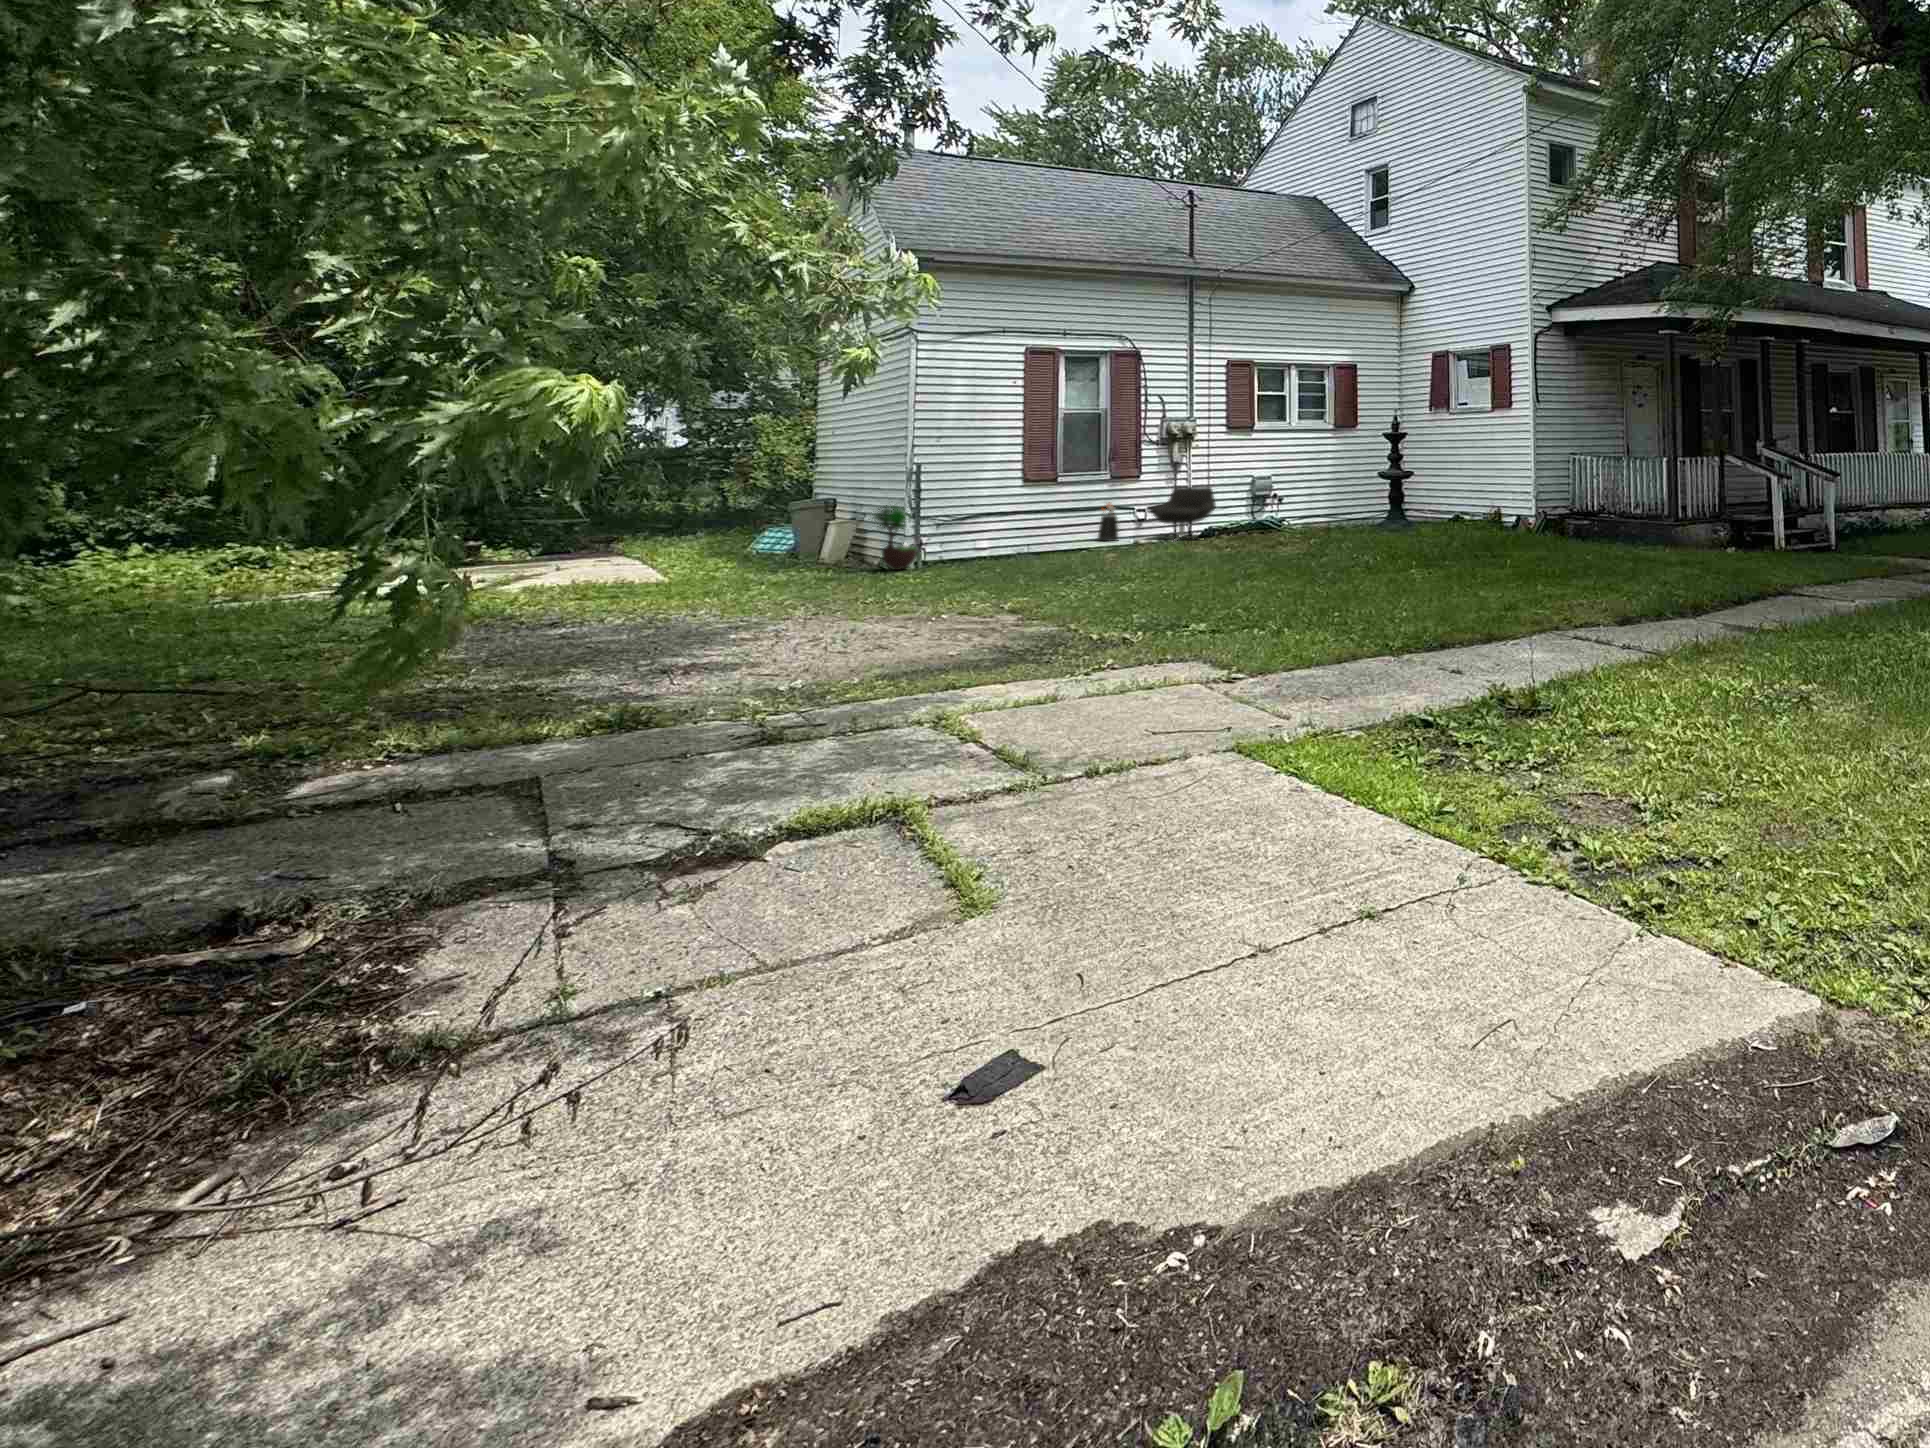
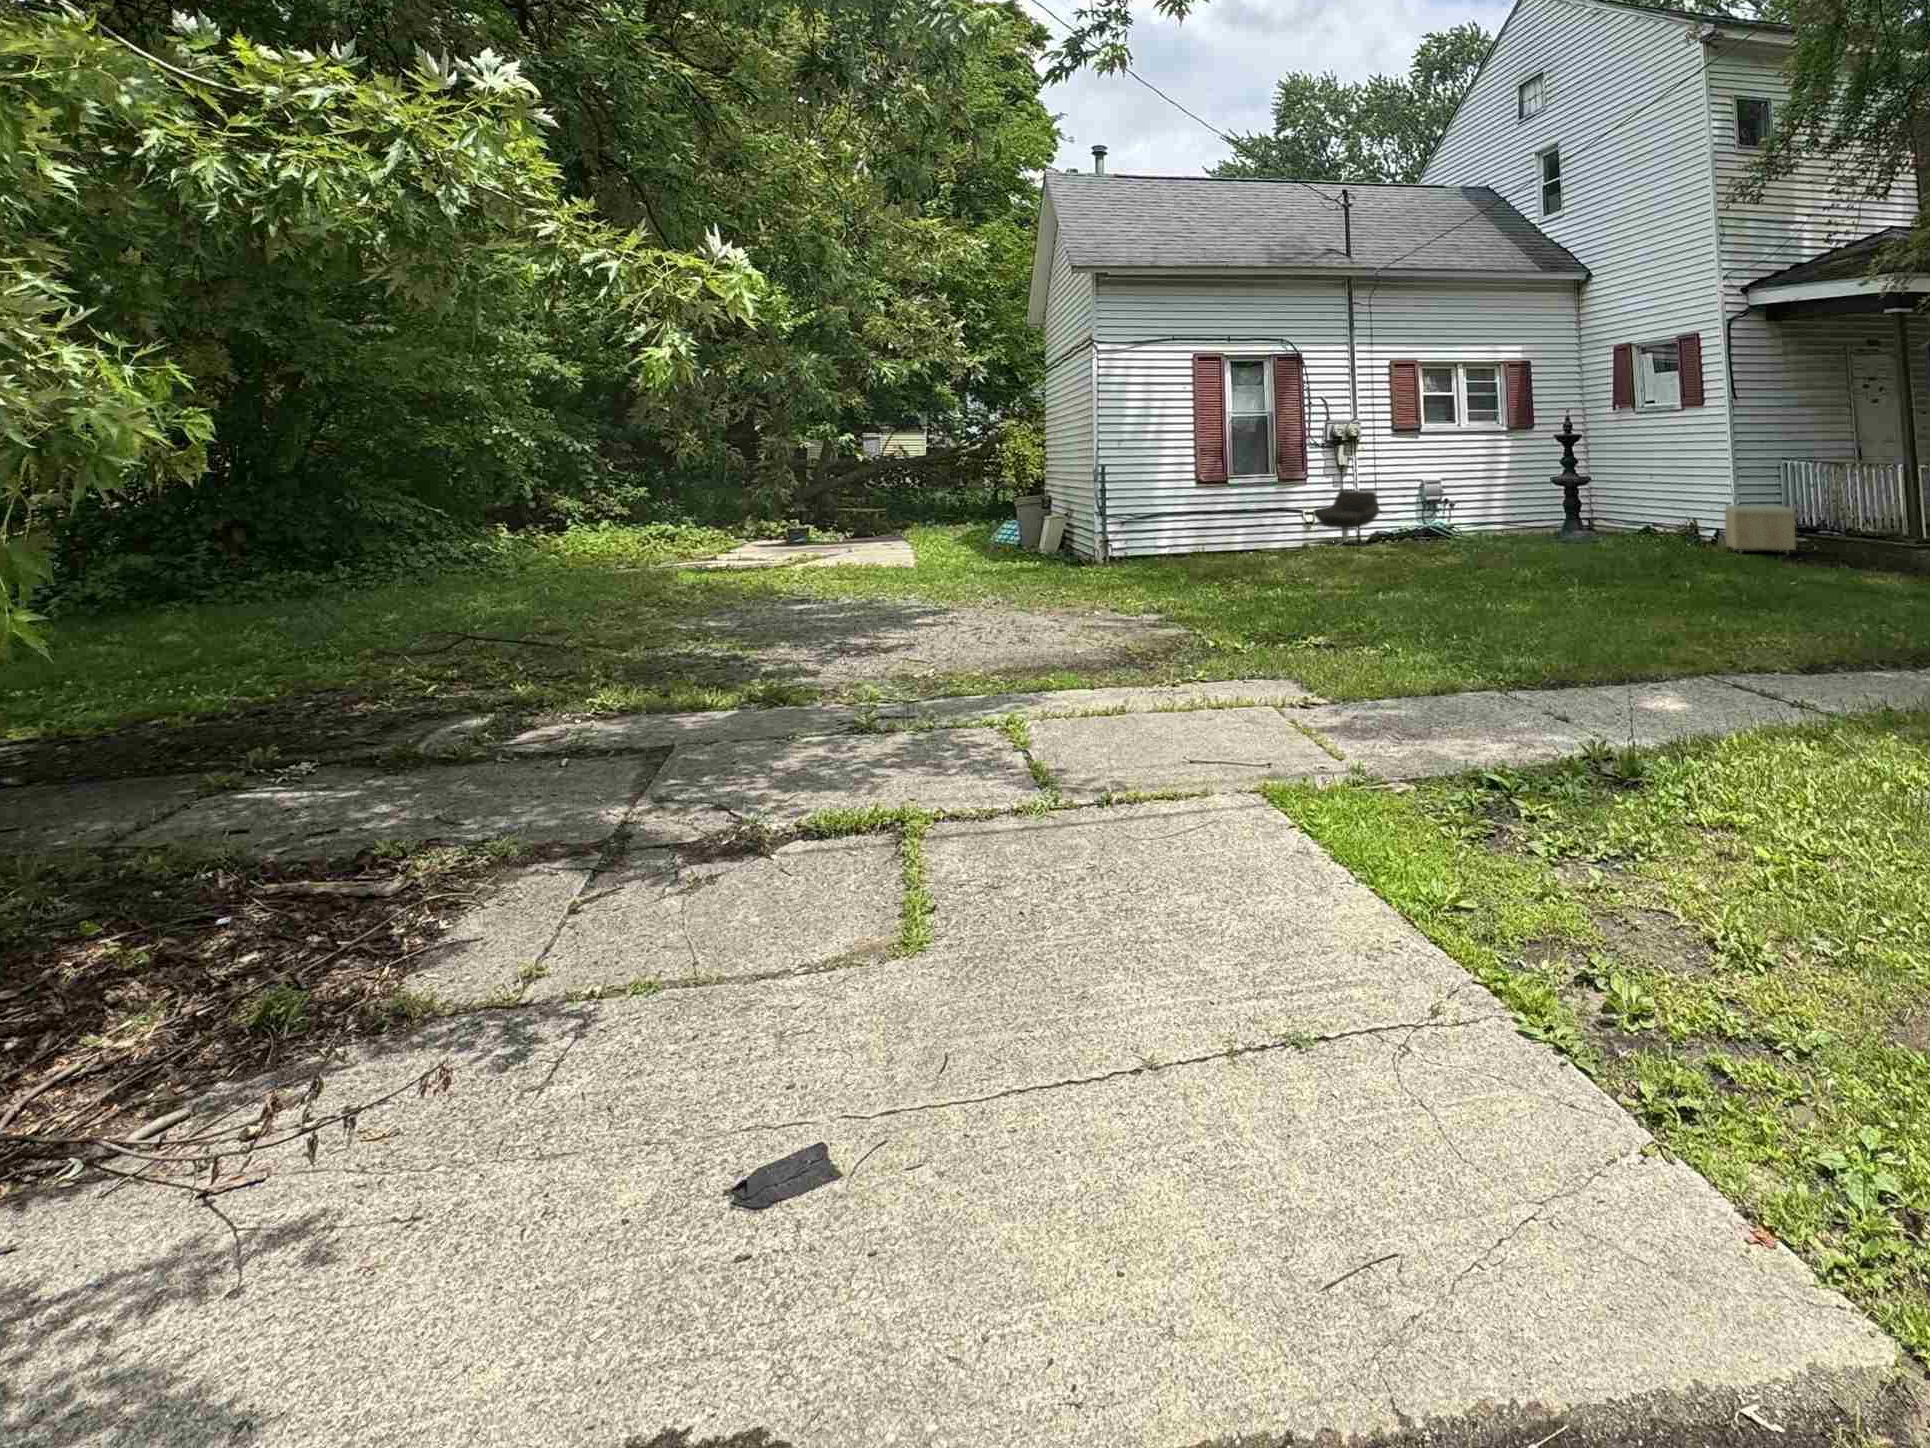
storage bench: none [1524,494,1580,535] -> present [1725,506,1796,552]
watering can: present [1097,503,1118,541] -> none [1265,505,1286,544]
potted tree: present [872,504,917,570] -> none [1063,496,1106,564]

